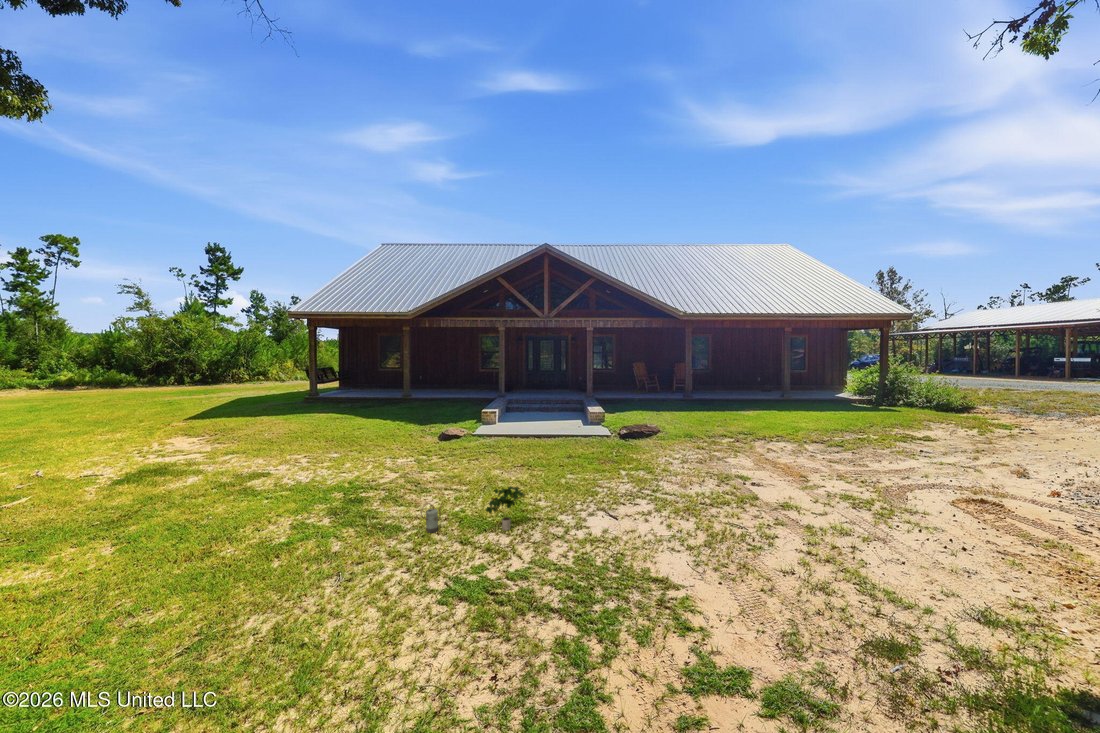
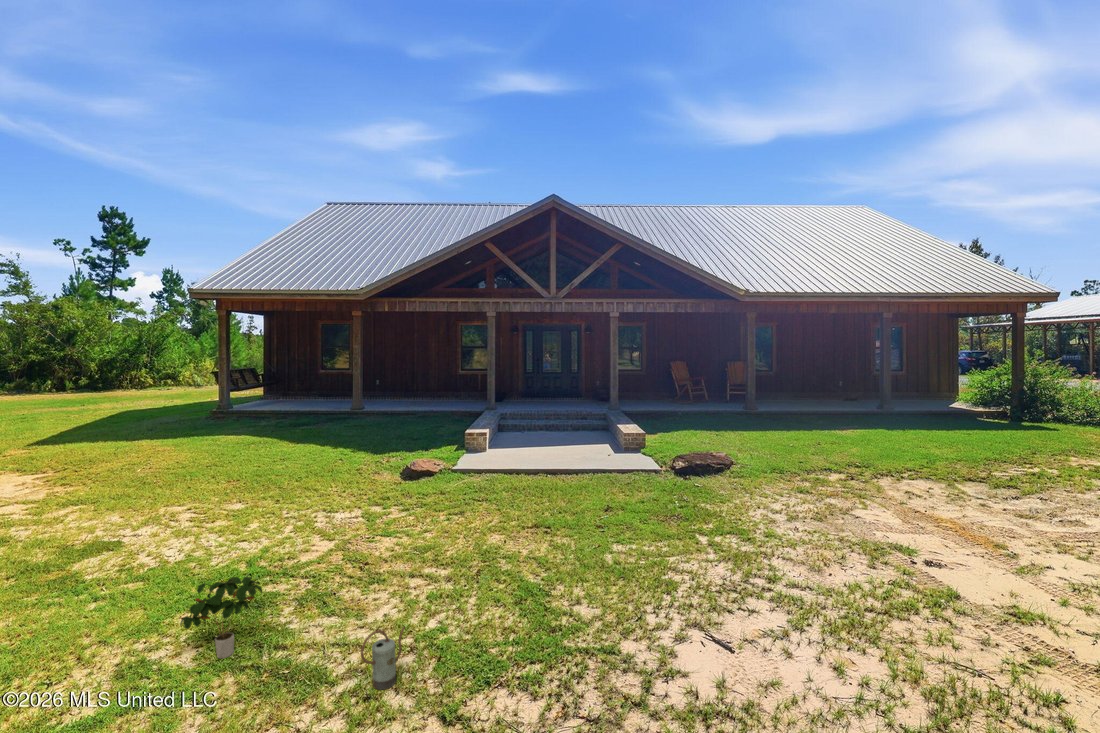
potted plant: present [486,486,524,530] -> present [180,576,262,658]

